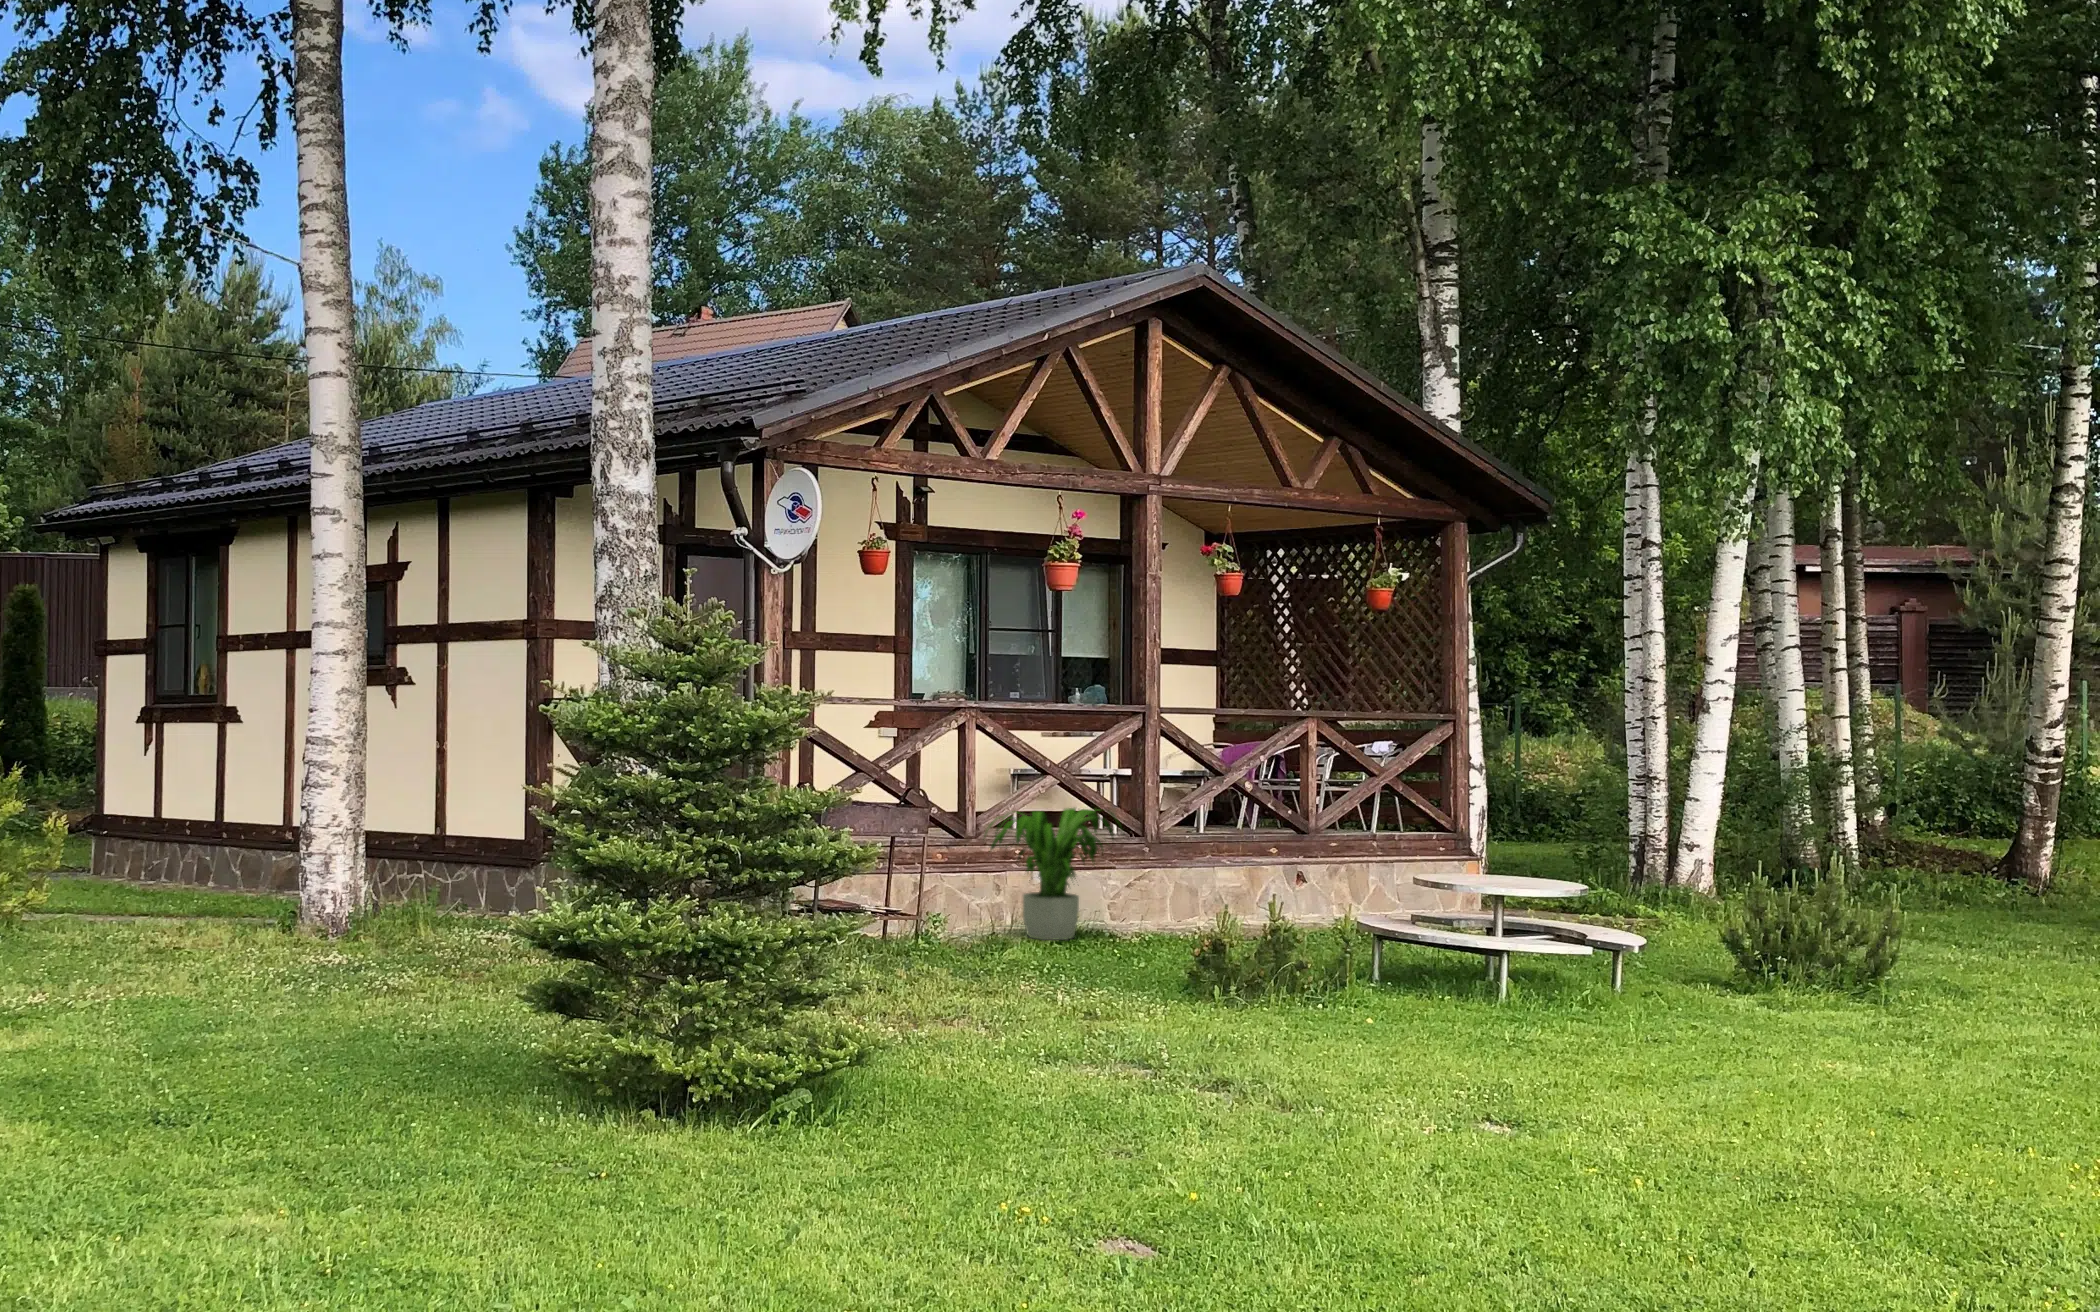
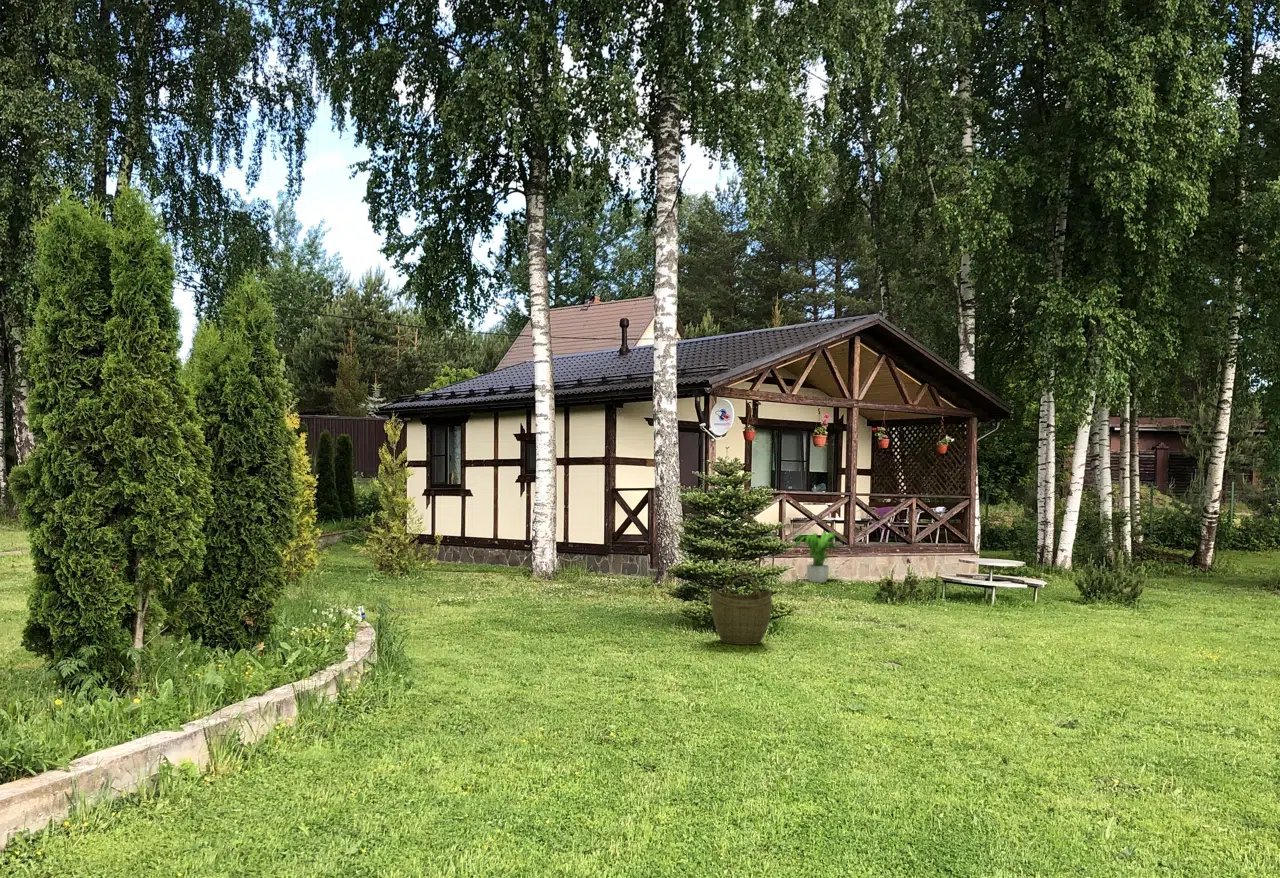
woven basket: none [569,944,760,1182] -> present [711,572,772,645]

